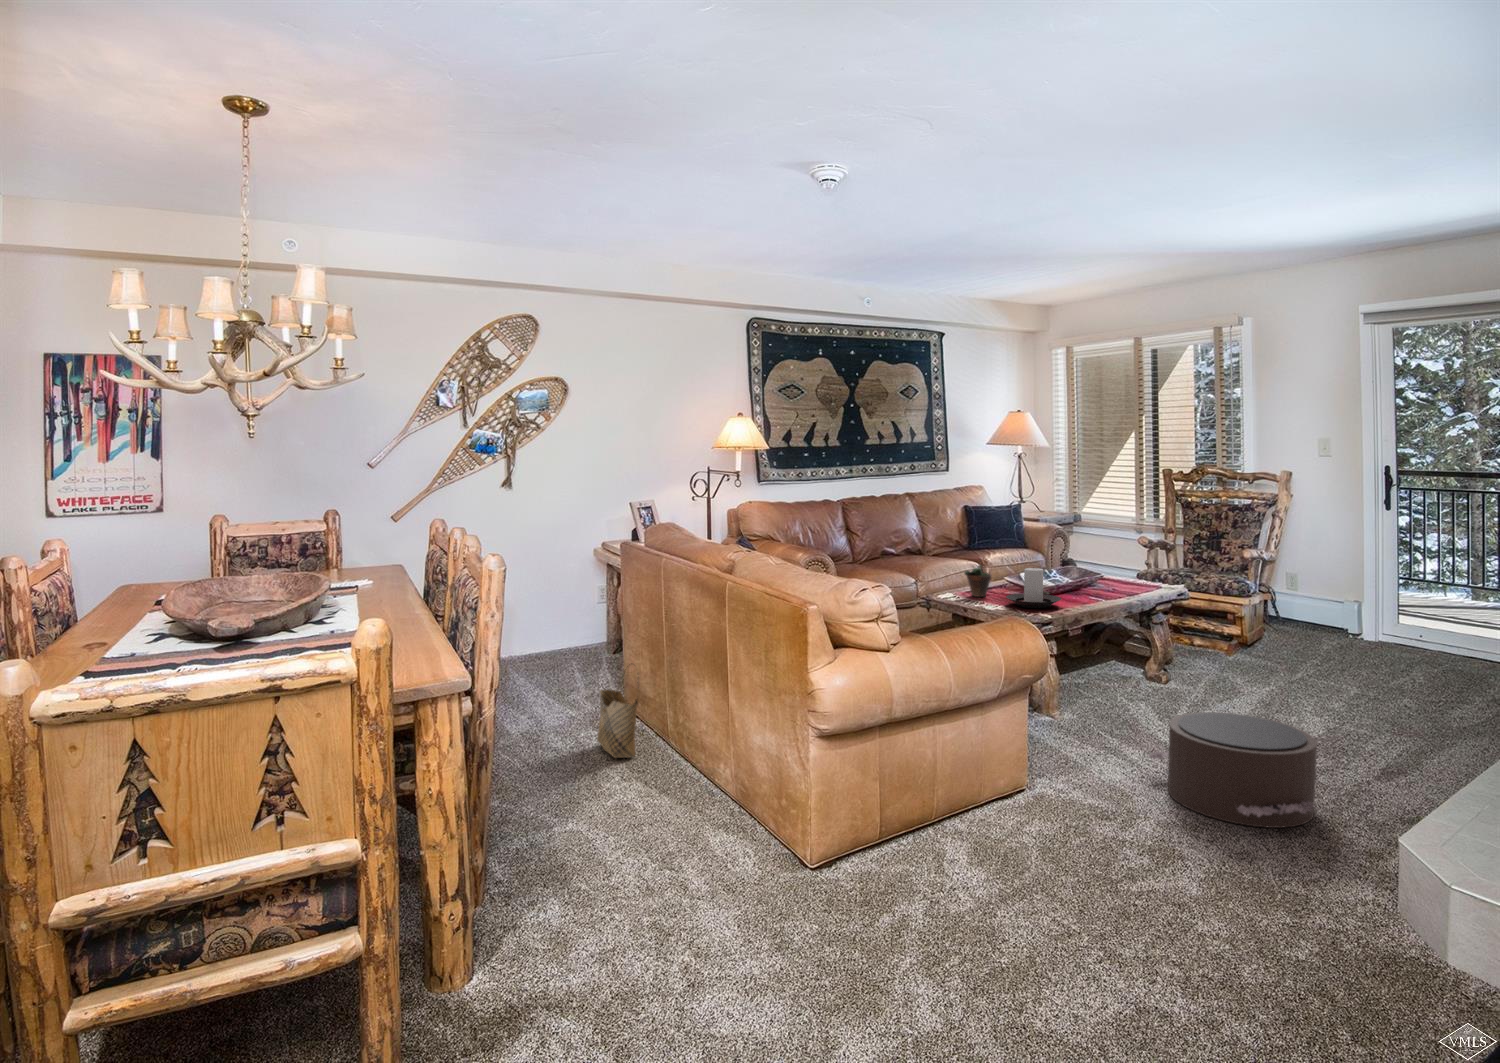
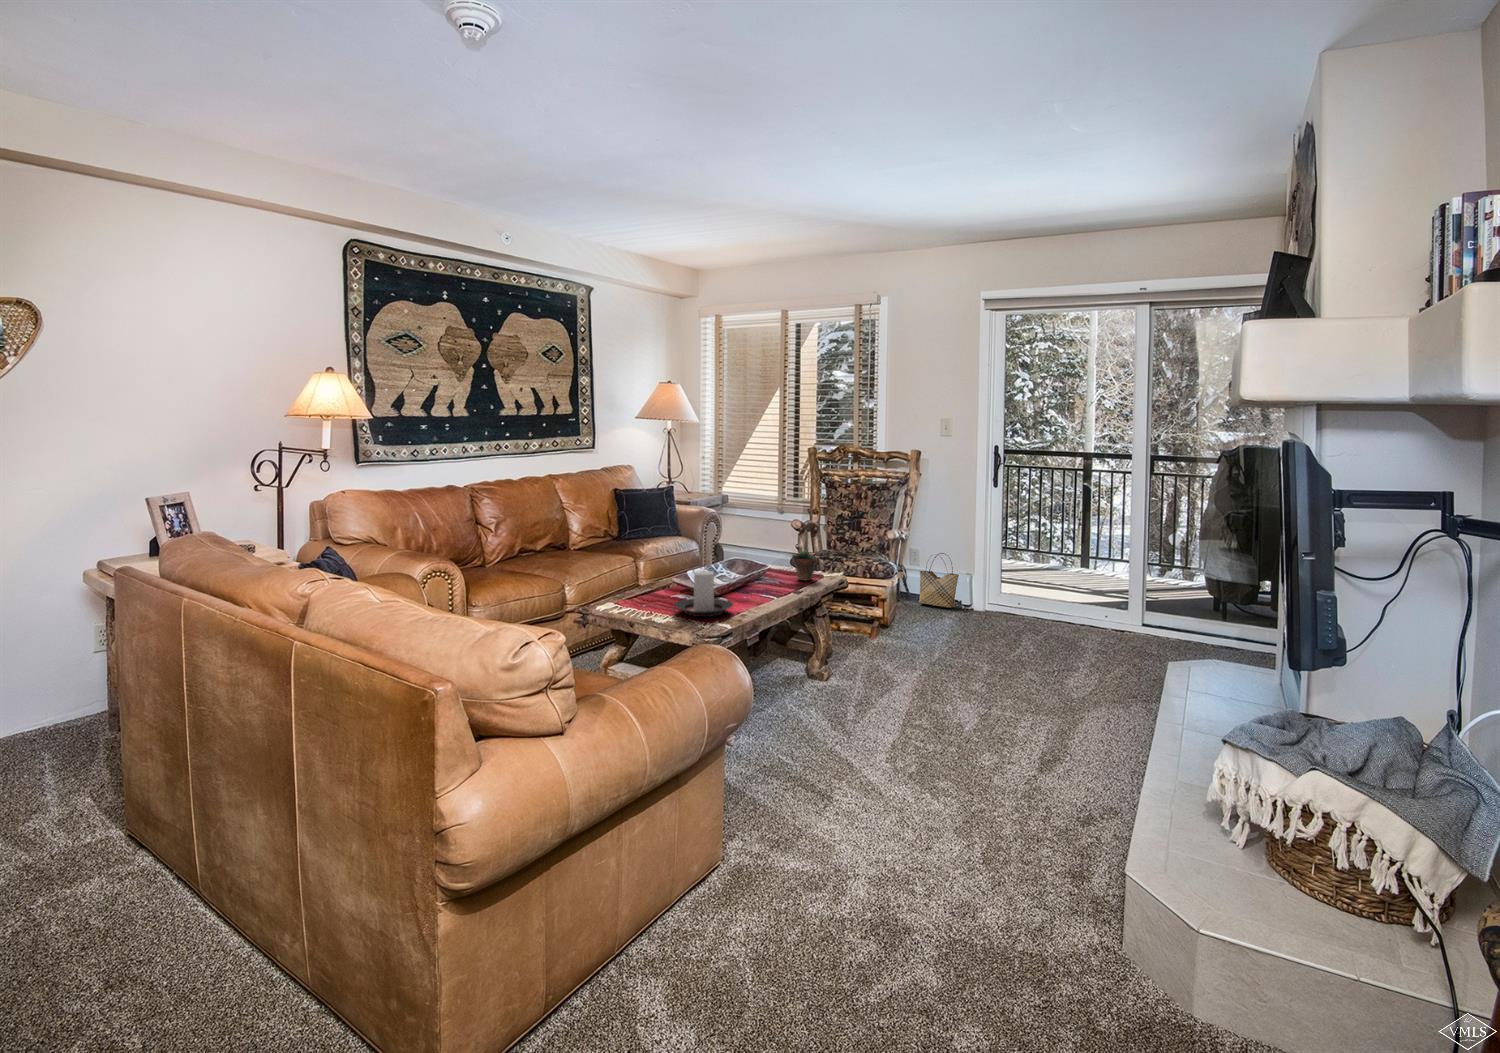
succulent plant: present [965,567,992,597] -> present [792,548,817,580]
woven basket: present [597,673,638,758] -> present [919,553,959,608]
pouf: present [1148,712,1317,828] -> none [838,735,1013,870]

